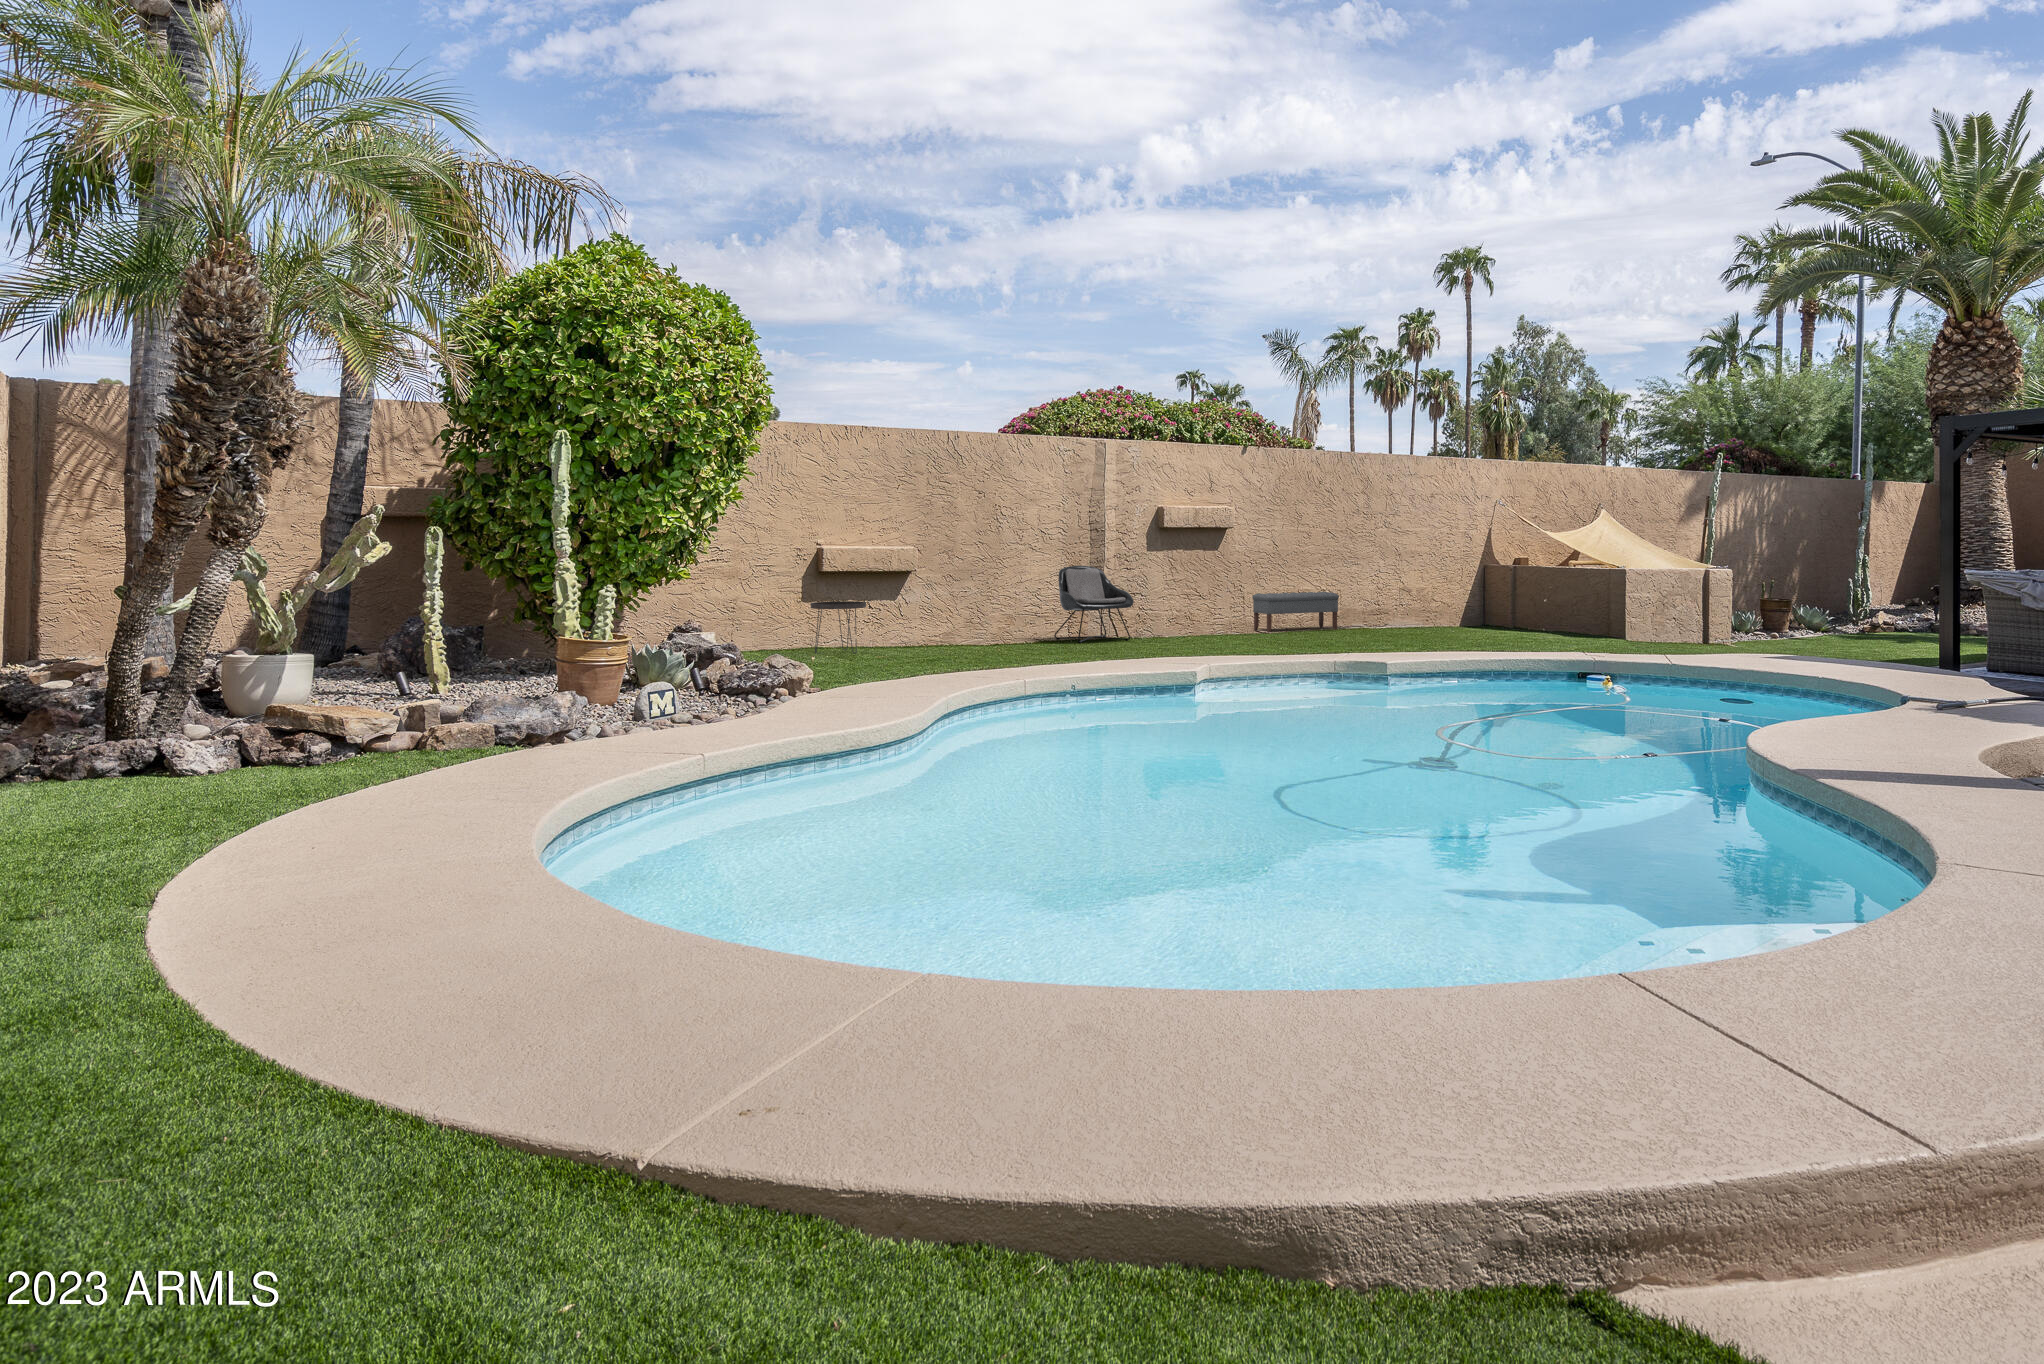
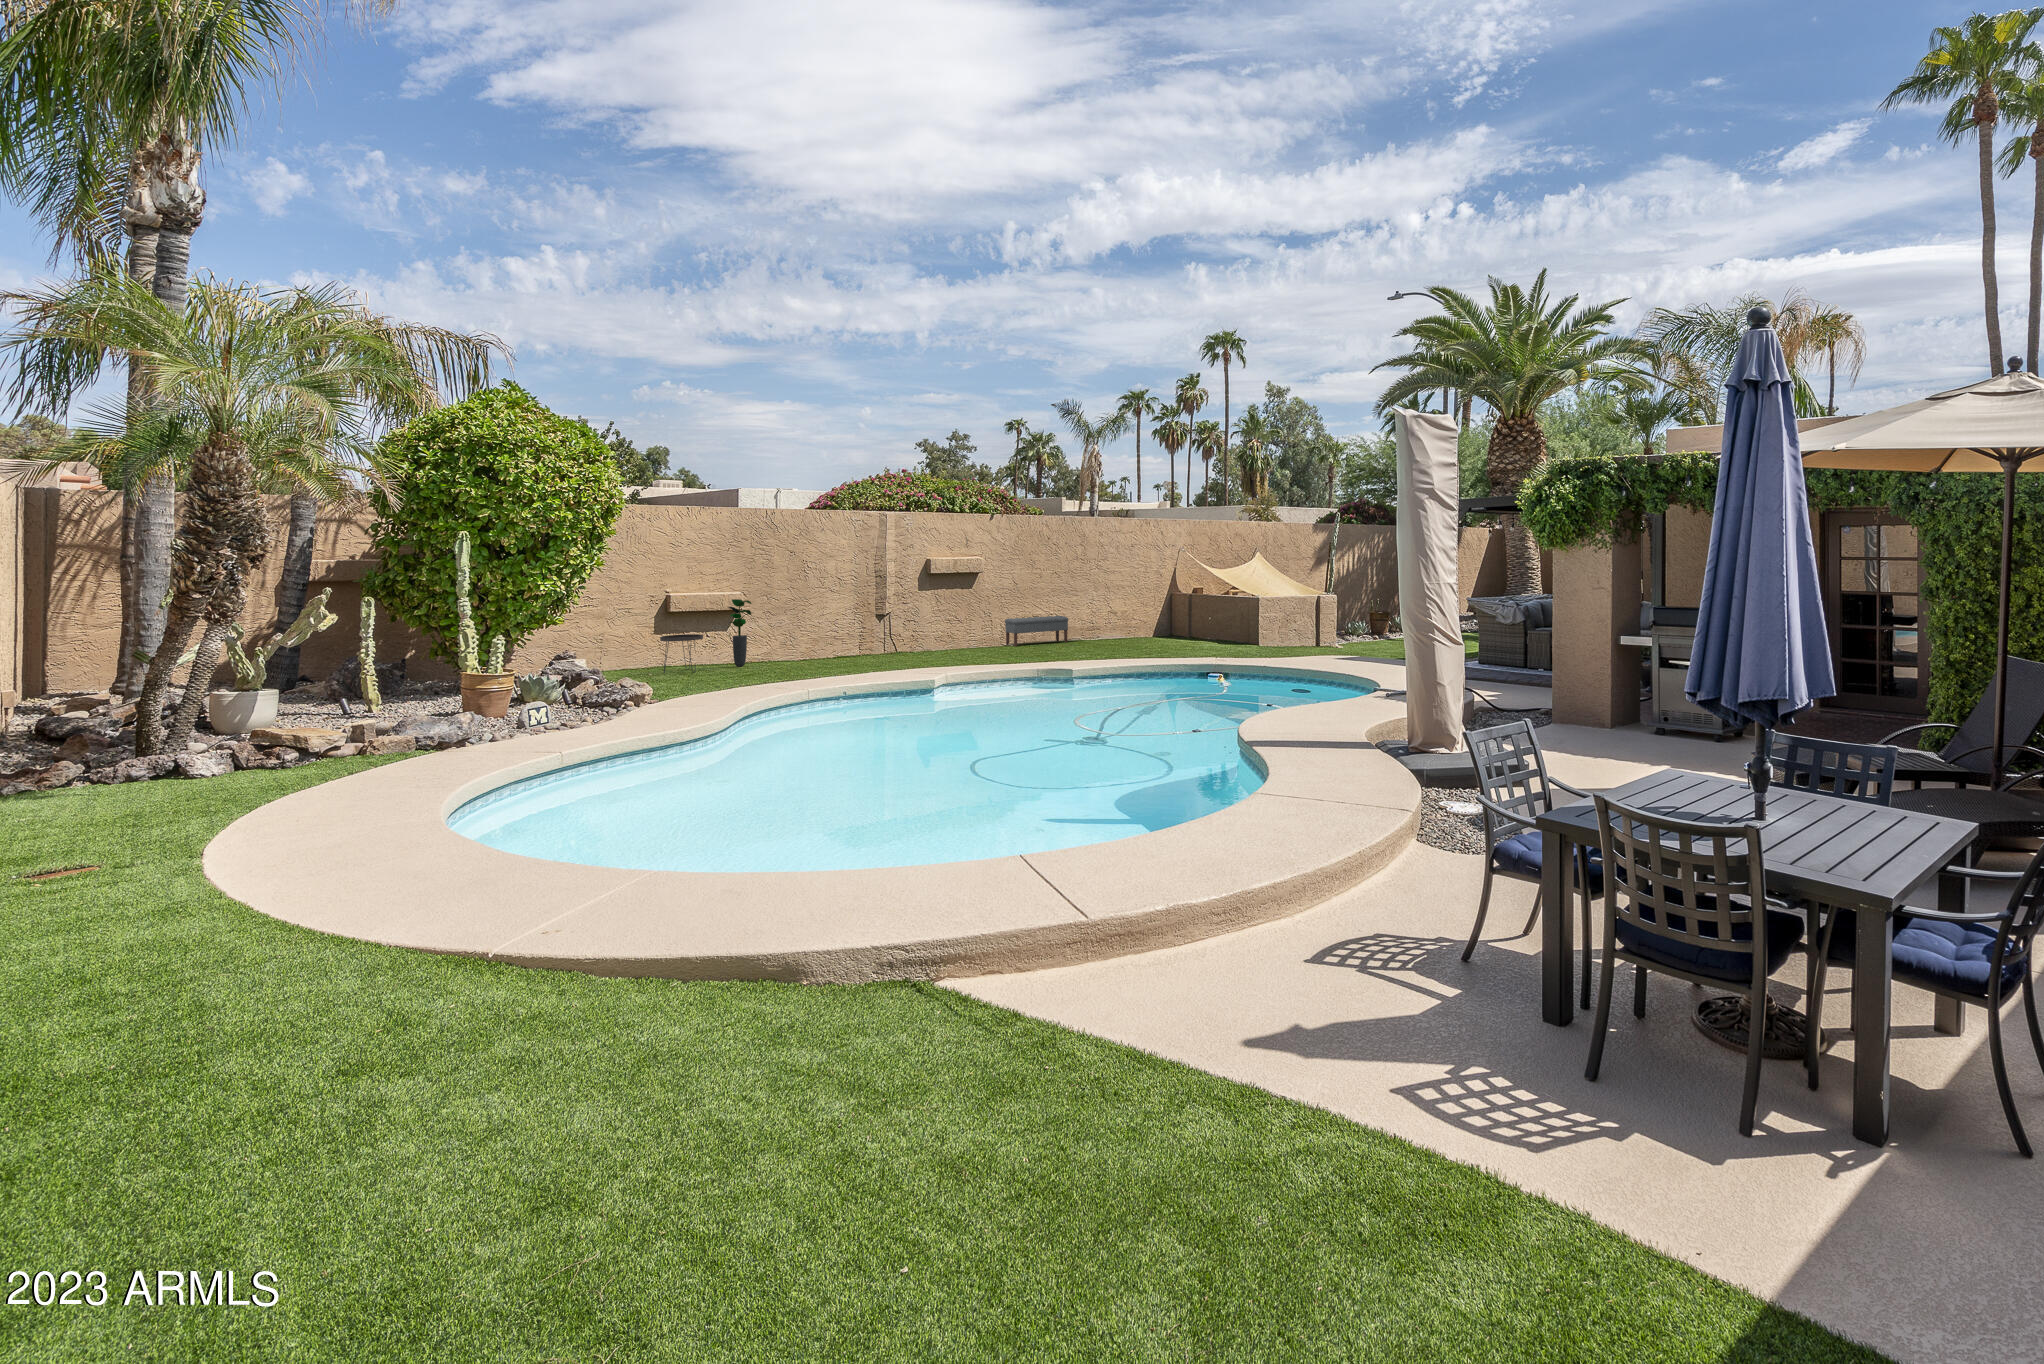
potted plant: none [891,555,933,648] -> present [728,599,752,667]
lounge chair: present [1054,566,1134,643] -> none [852,603,910,660]

